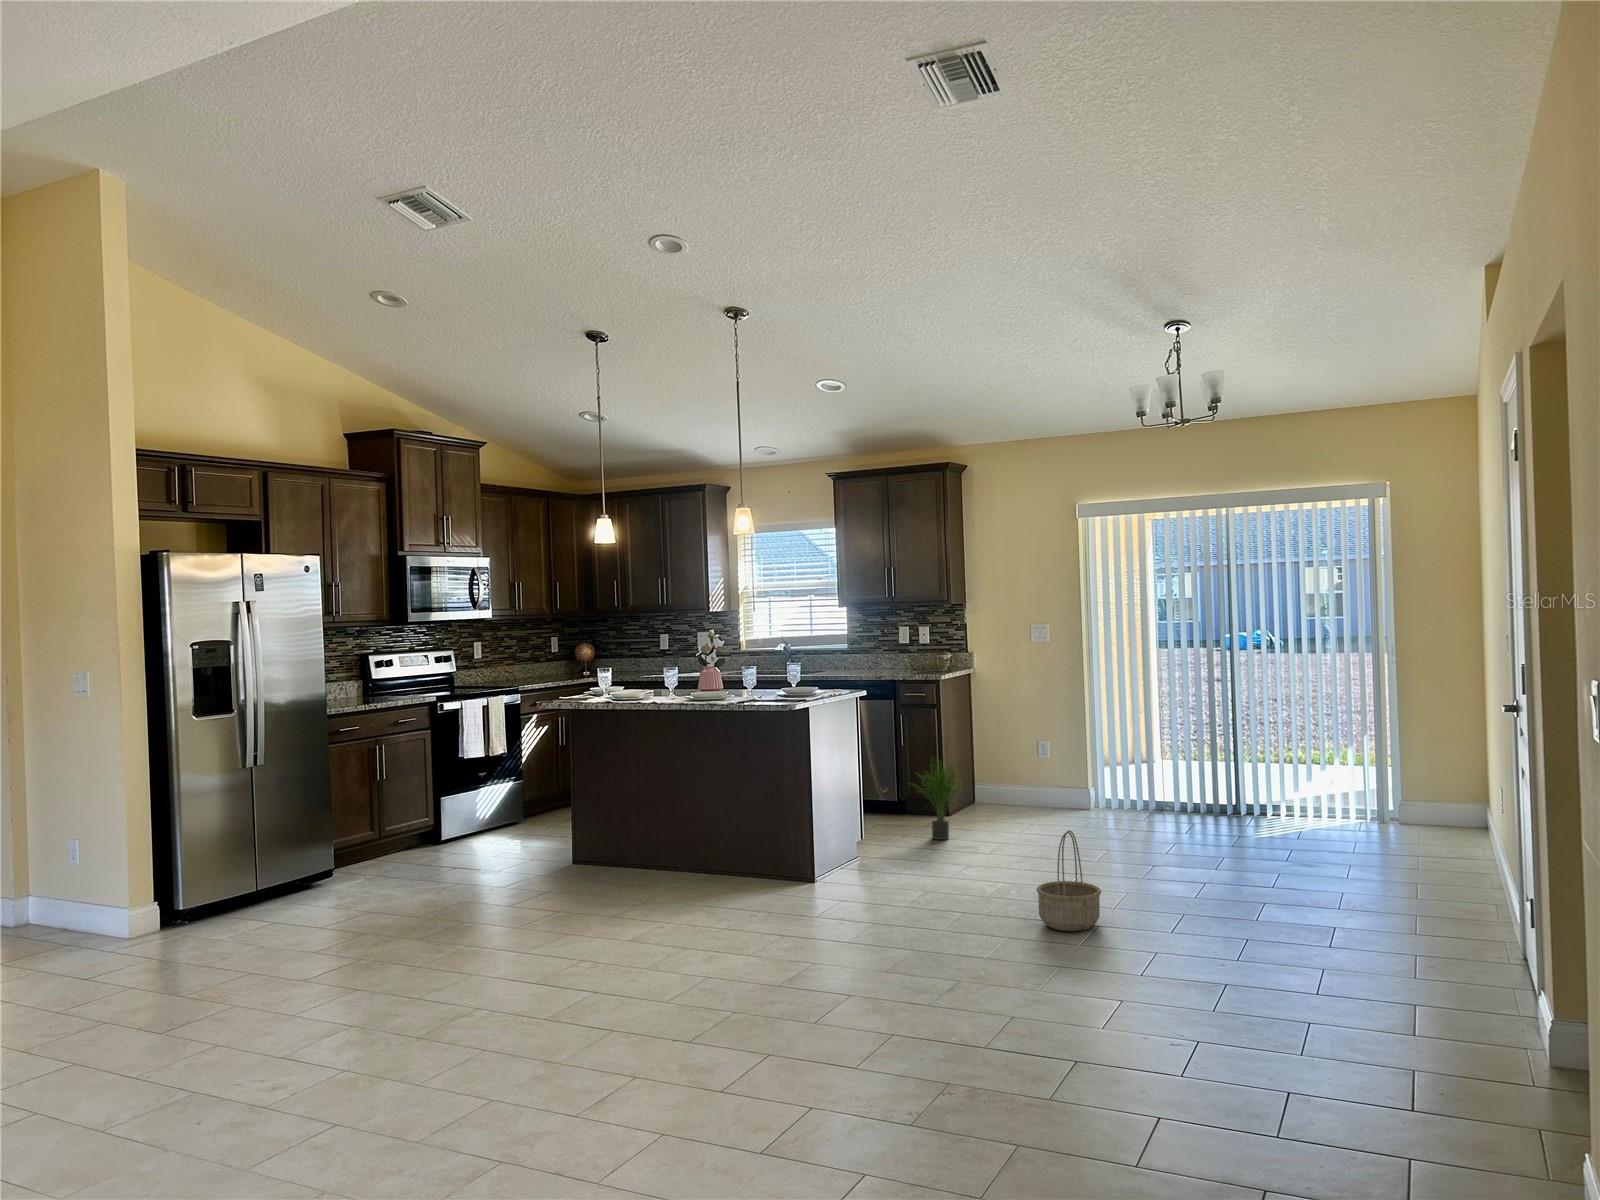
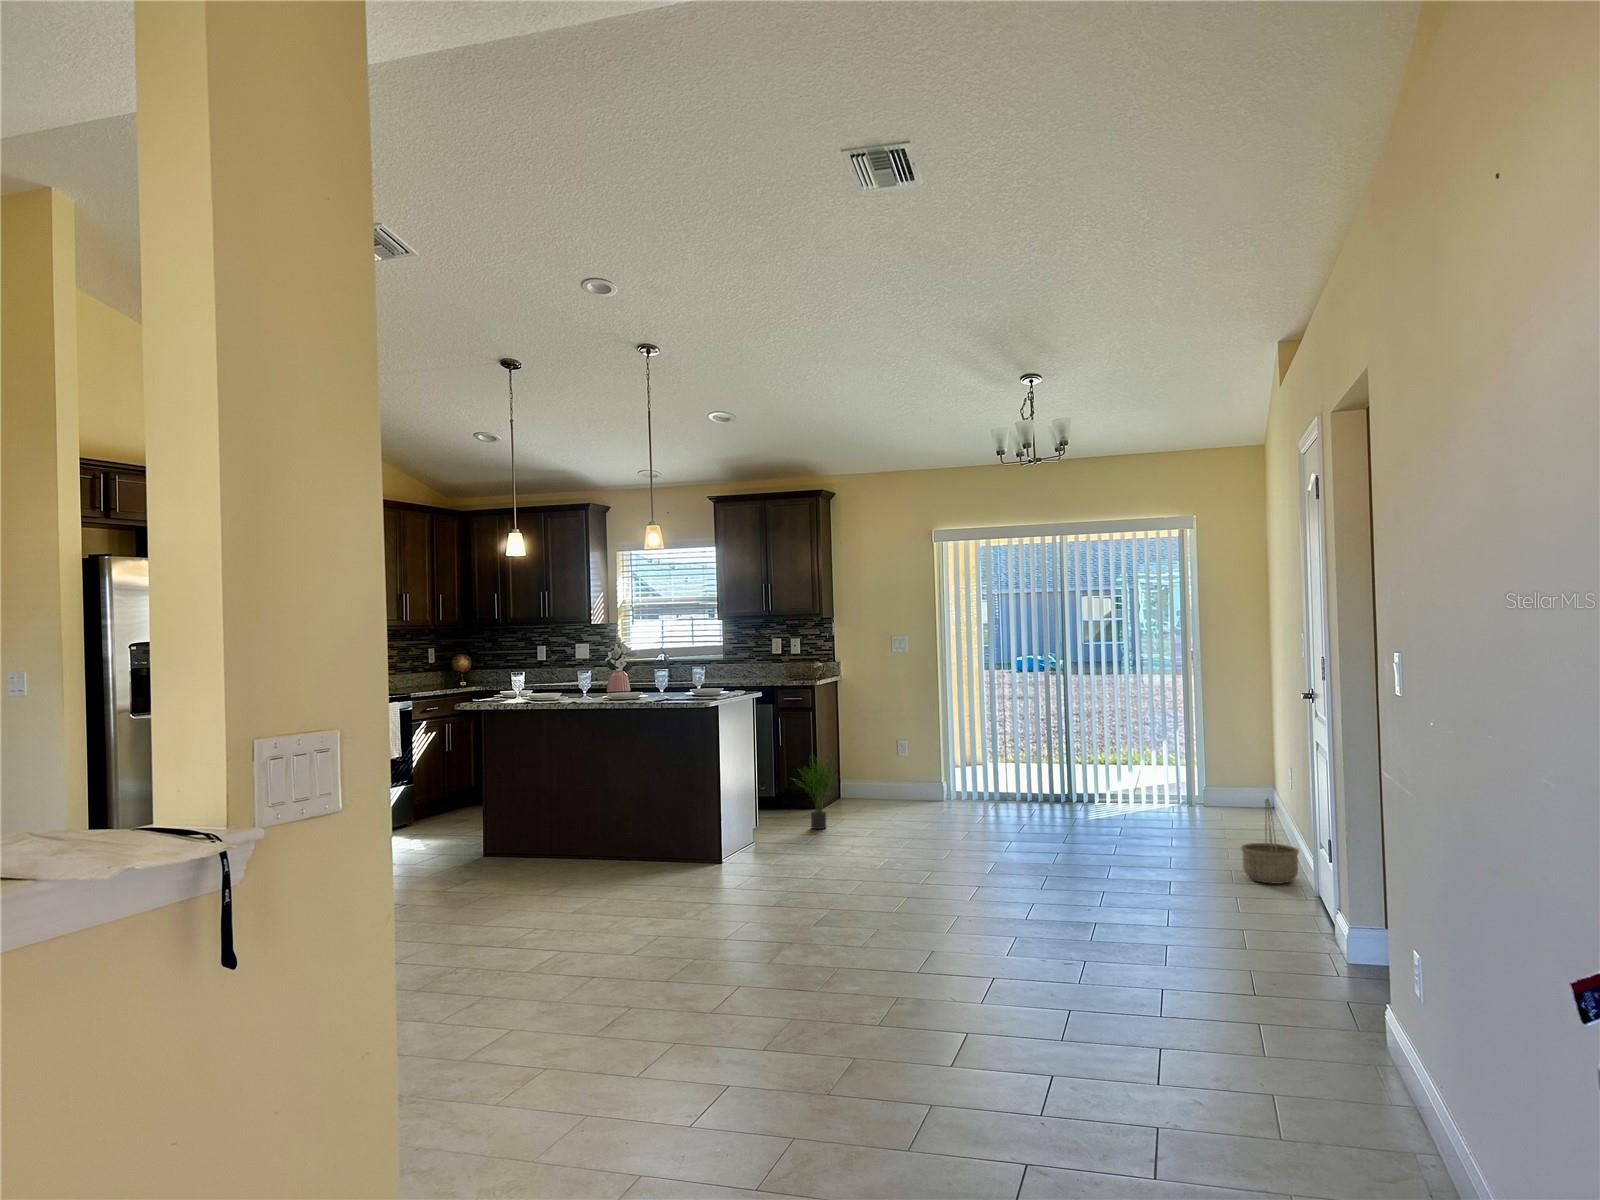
basket: present [1036,830,1101,931] -> present [1241,798,1299,884]

